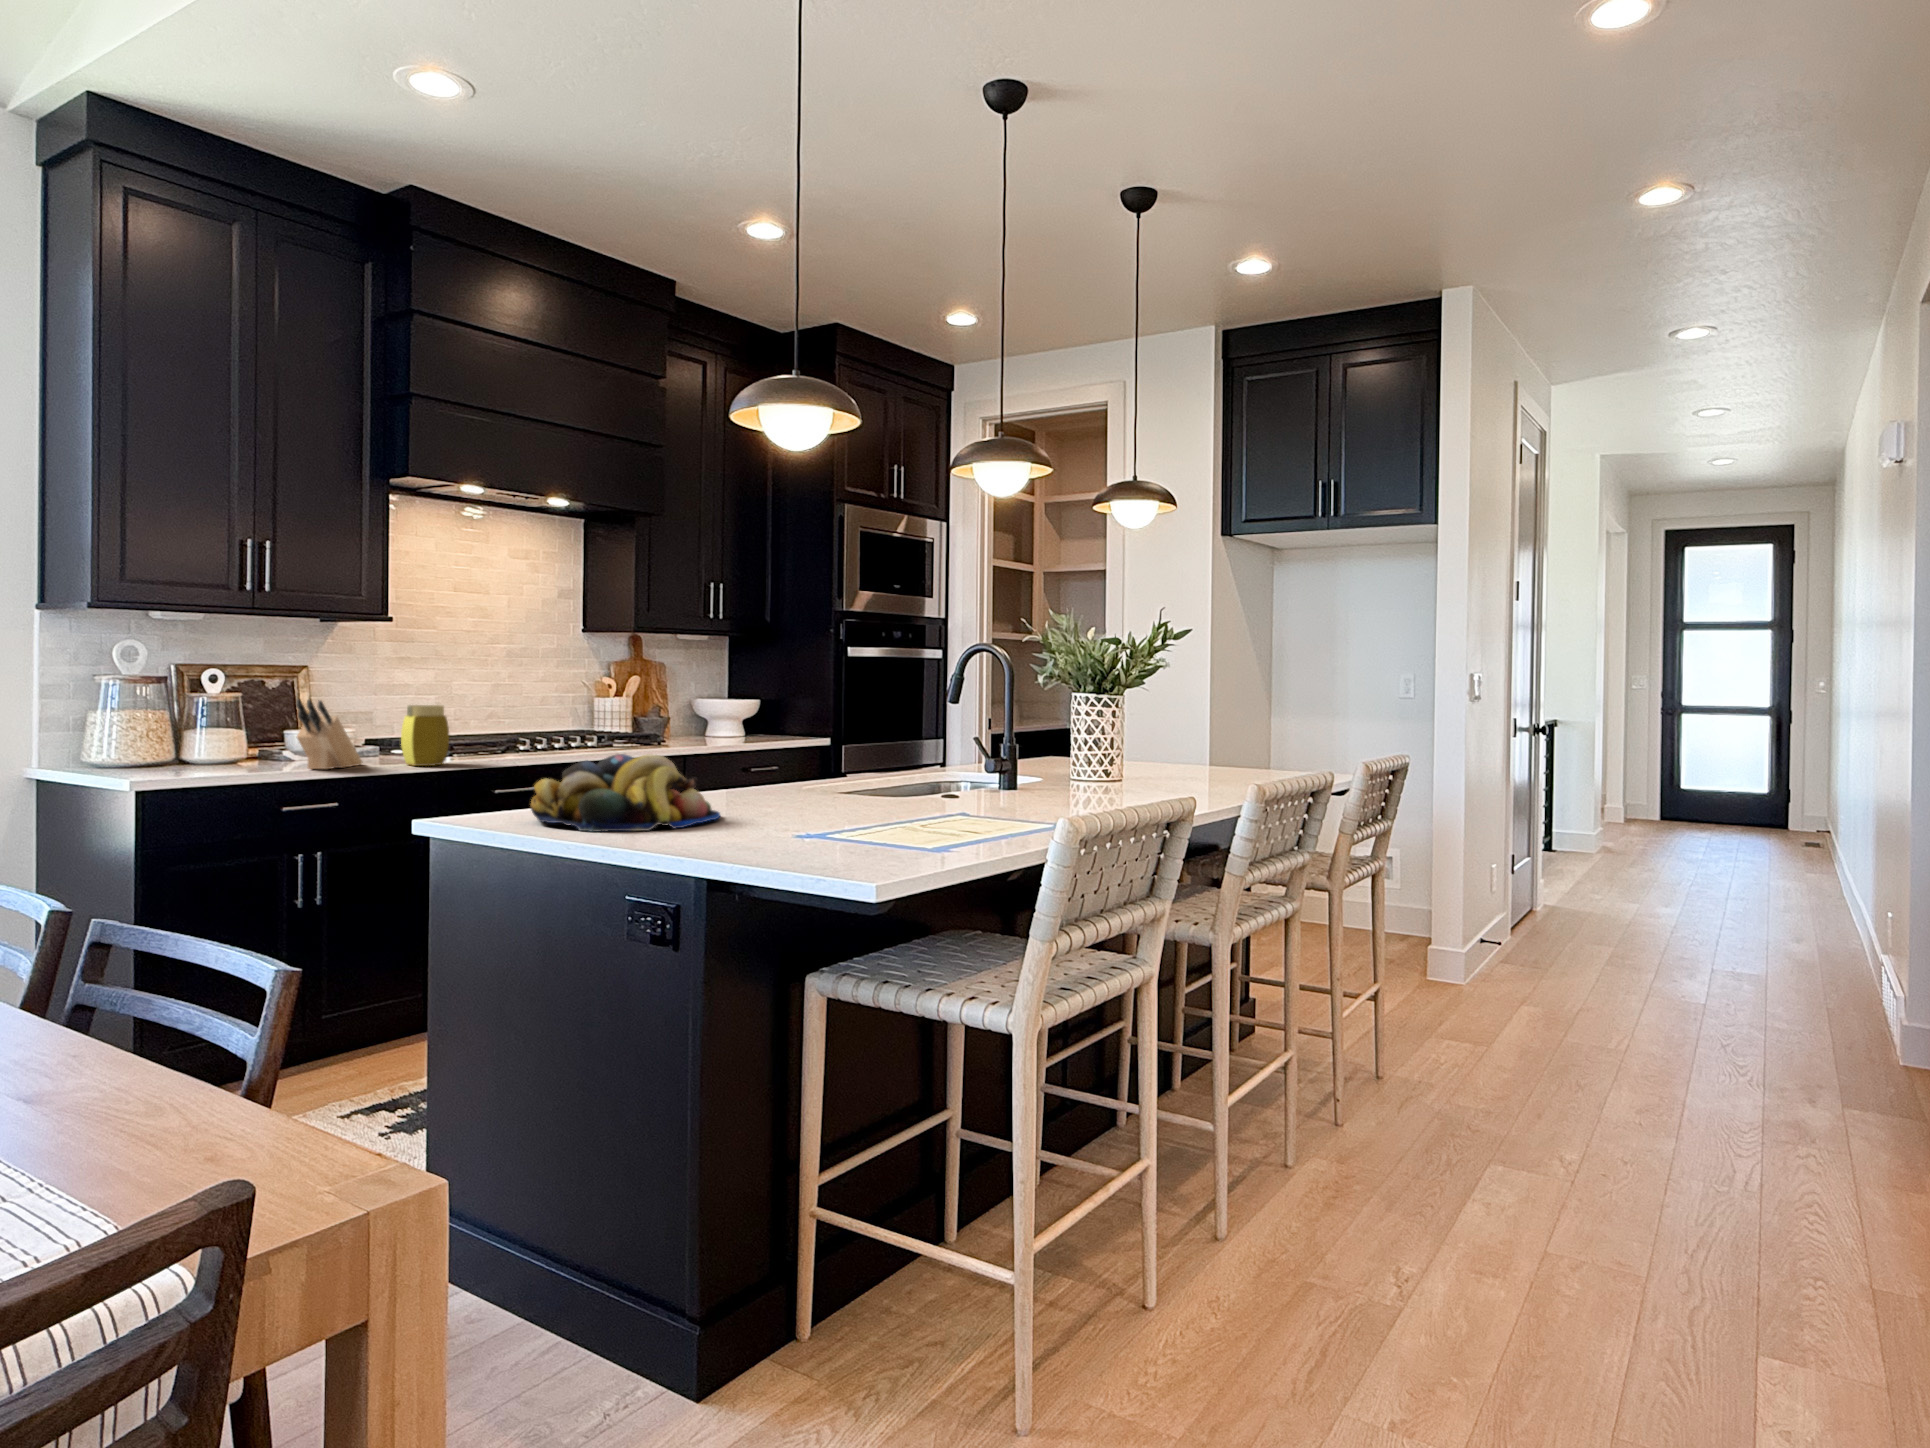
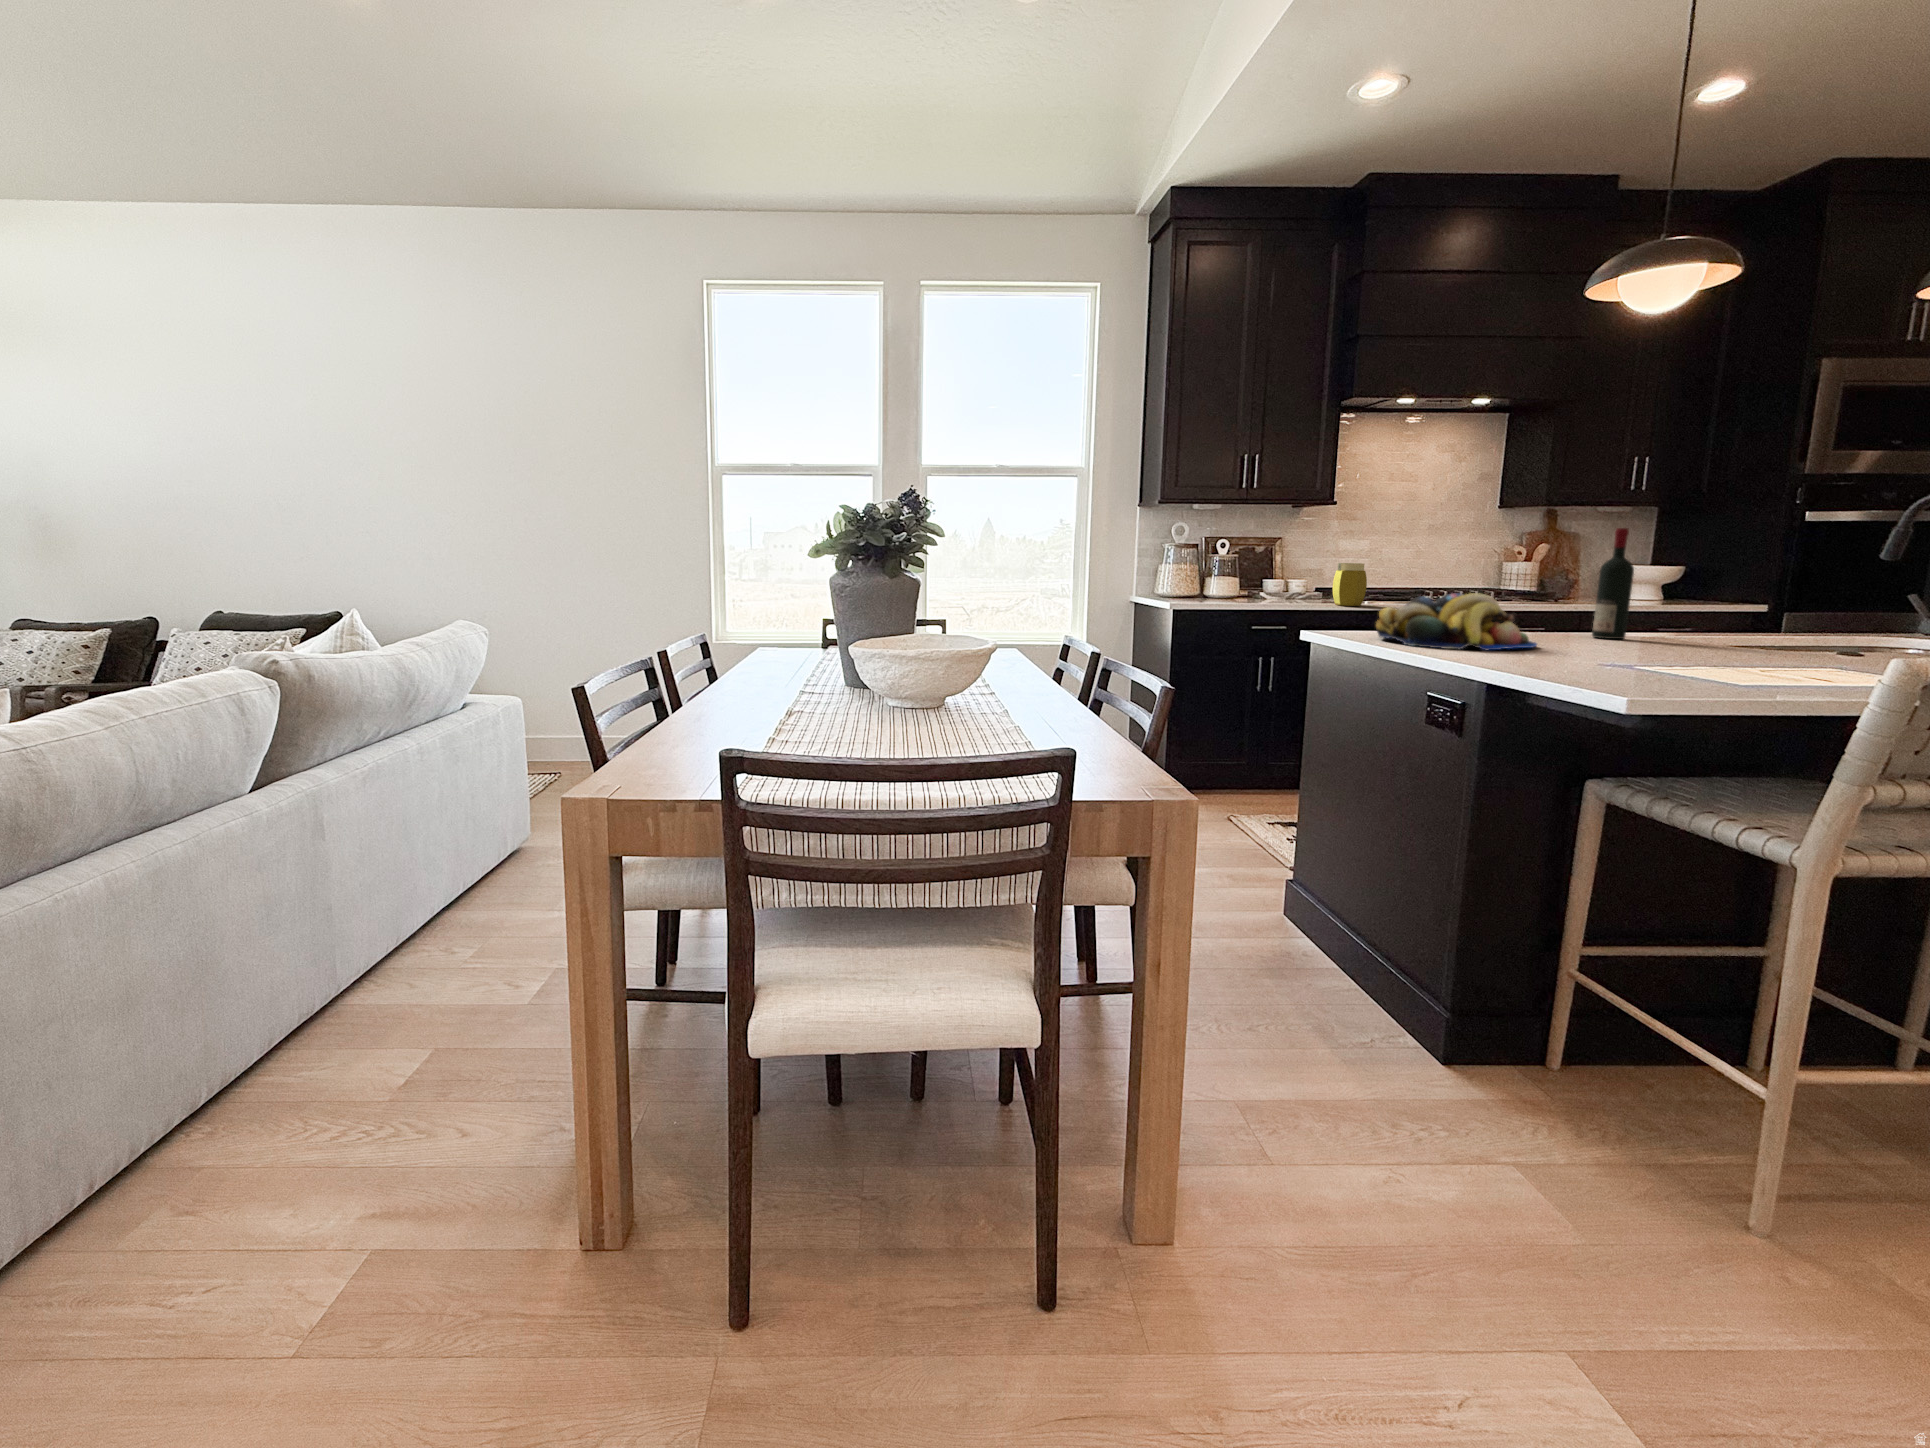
wine bottle: none [747,670,780,795] -> present [1592,528,1634,639]
knife block: present [296,699,362,769] -> none [1264,557,1307,604]

